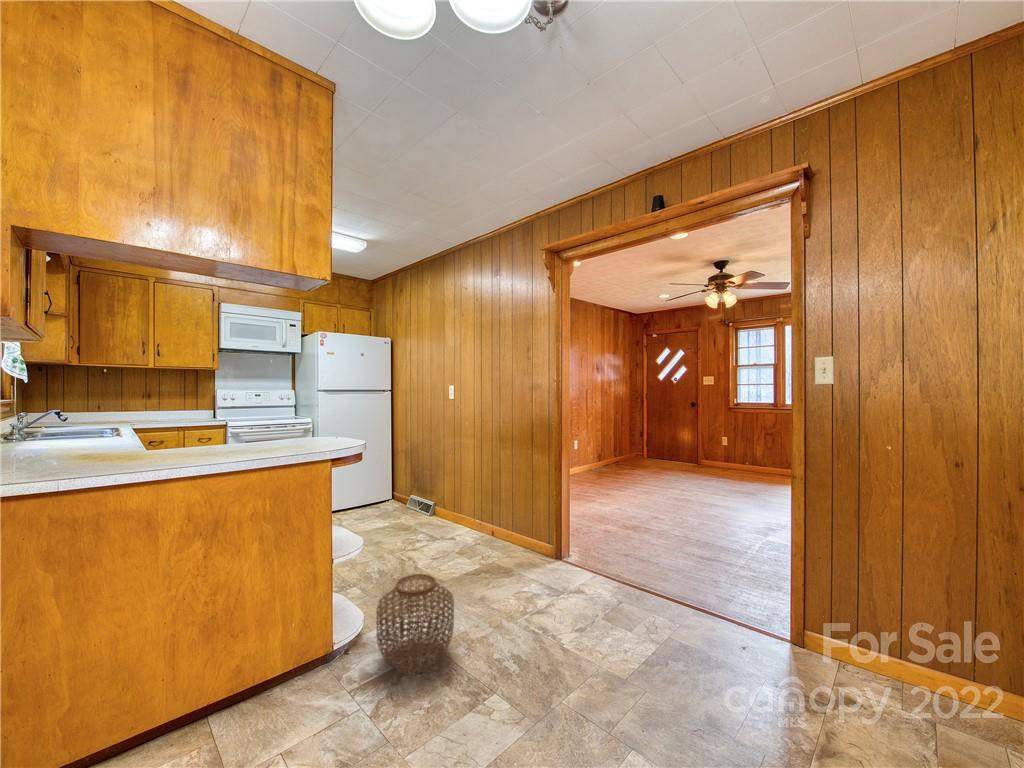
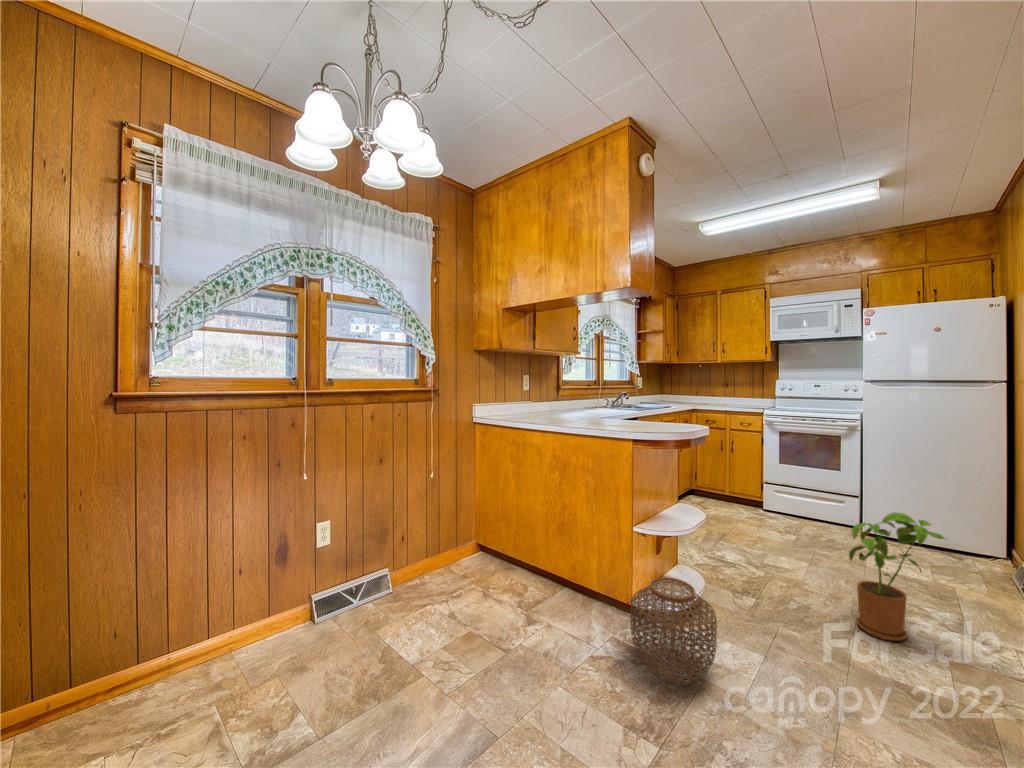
house plant: none [400,475,448,564] -> present [849,512,946,641]

